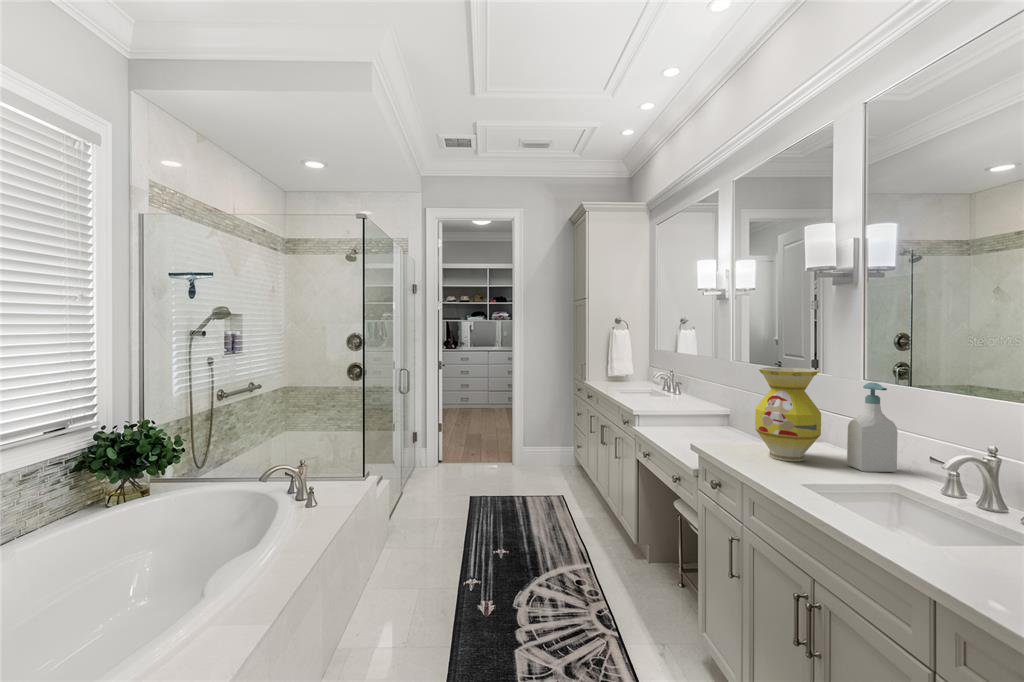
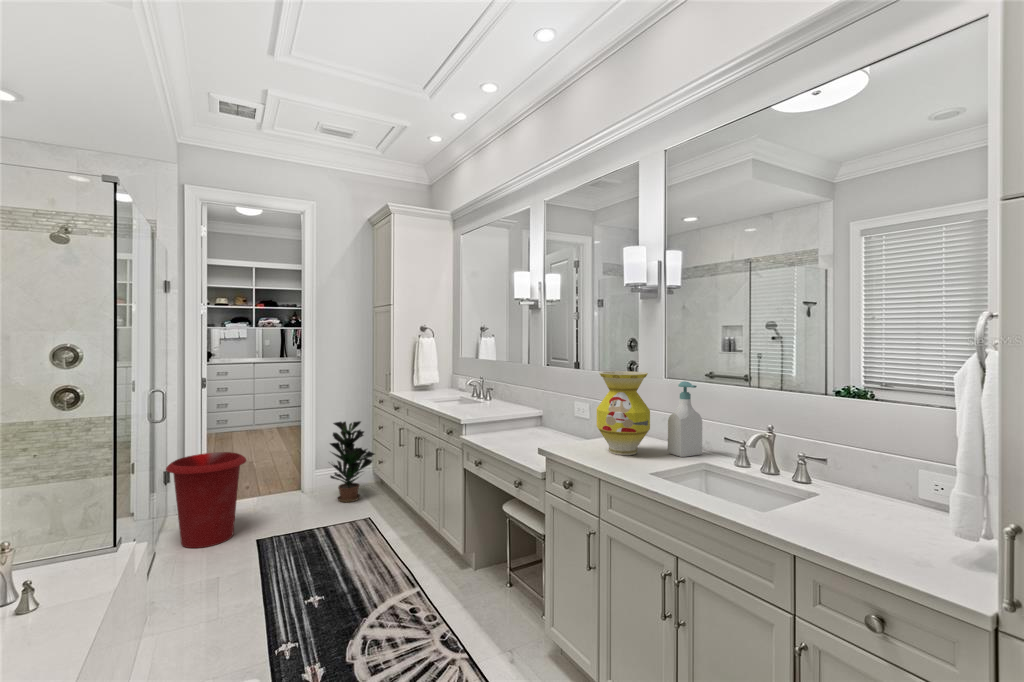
potted plant: none [532,405,574,478] -> present [330,421,374,502]
waste bin: none [410,422,465,496] -> present [166,452,246,548]

